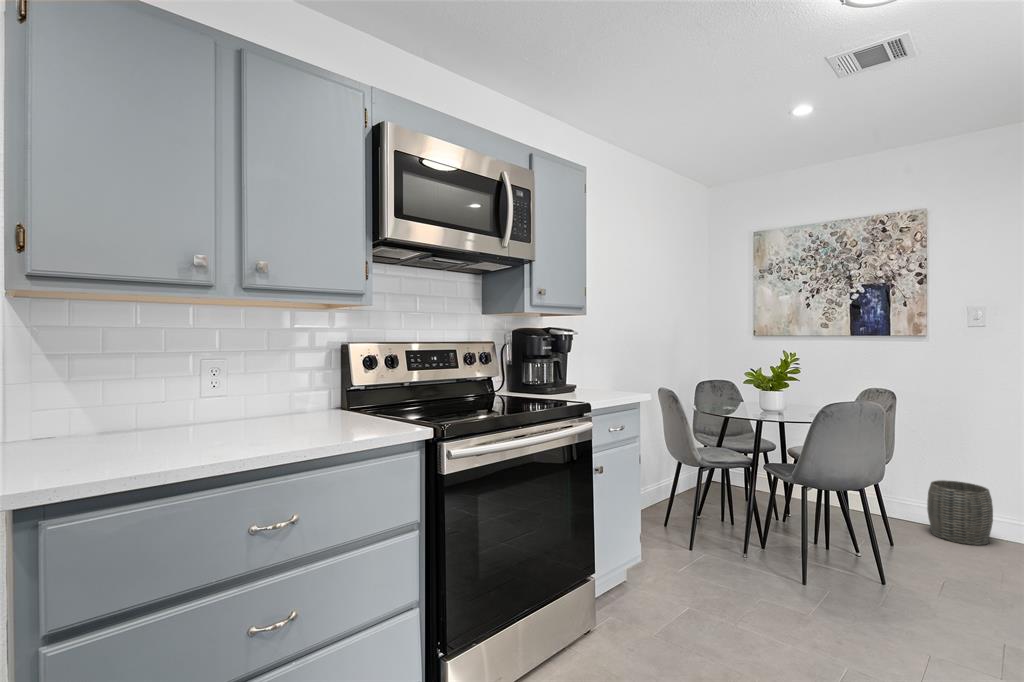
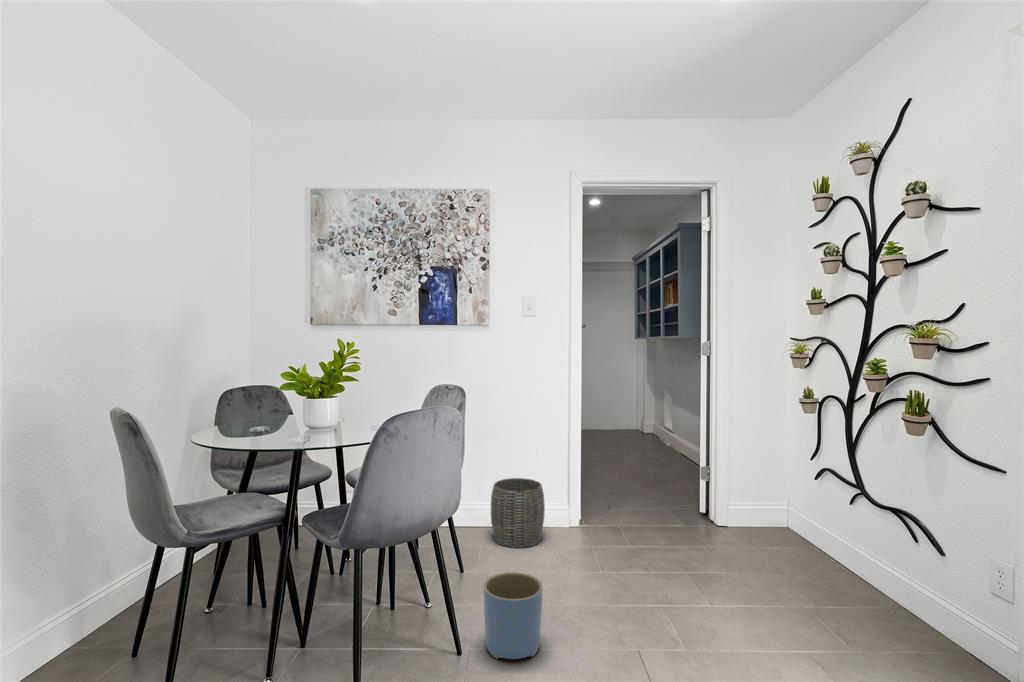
planter: none [906,538,964,603] -> present [484,572,543,659]

